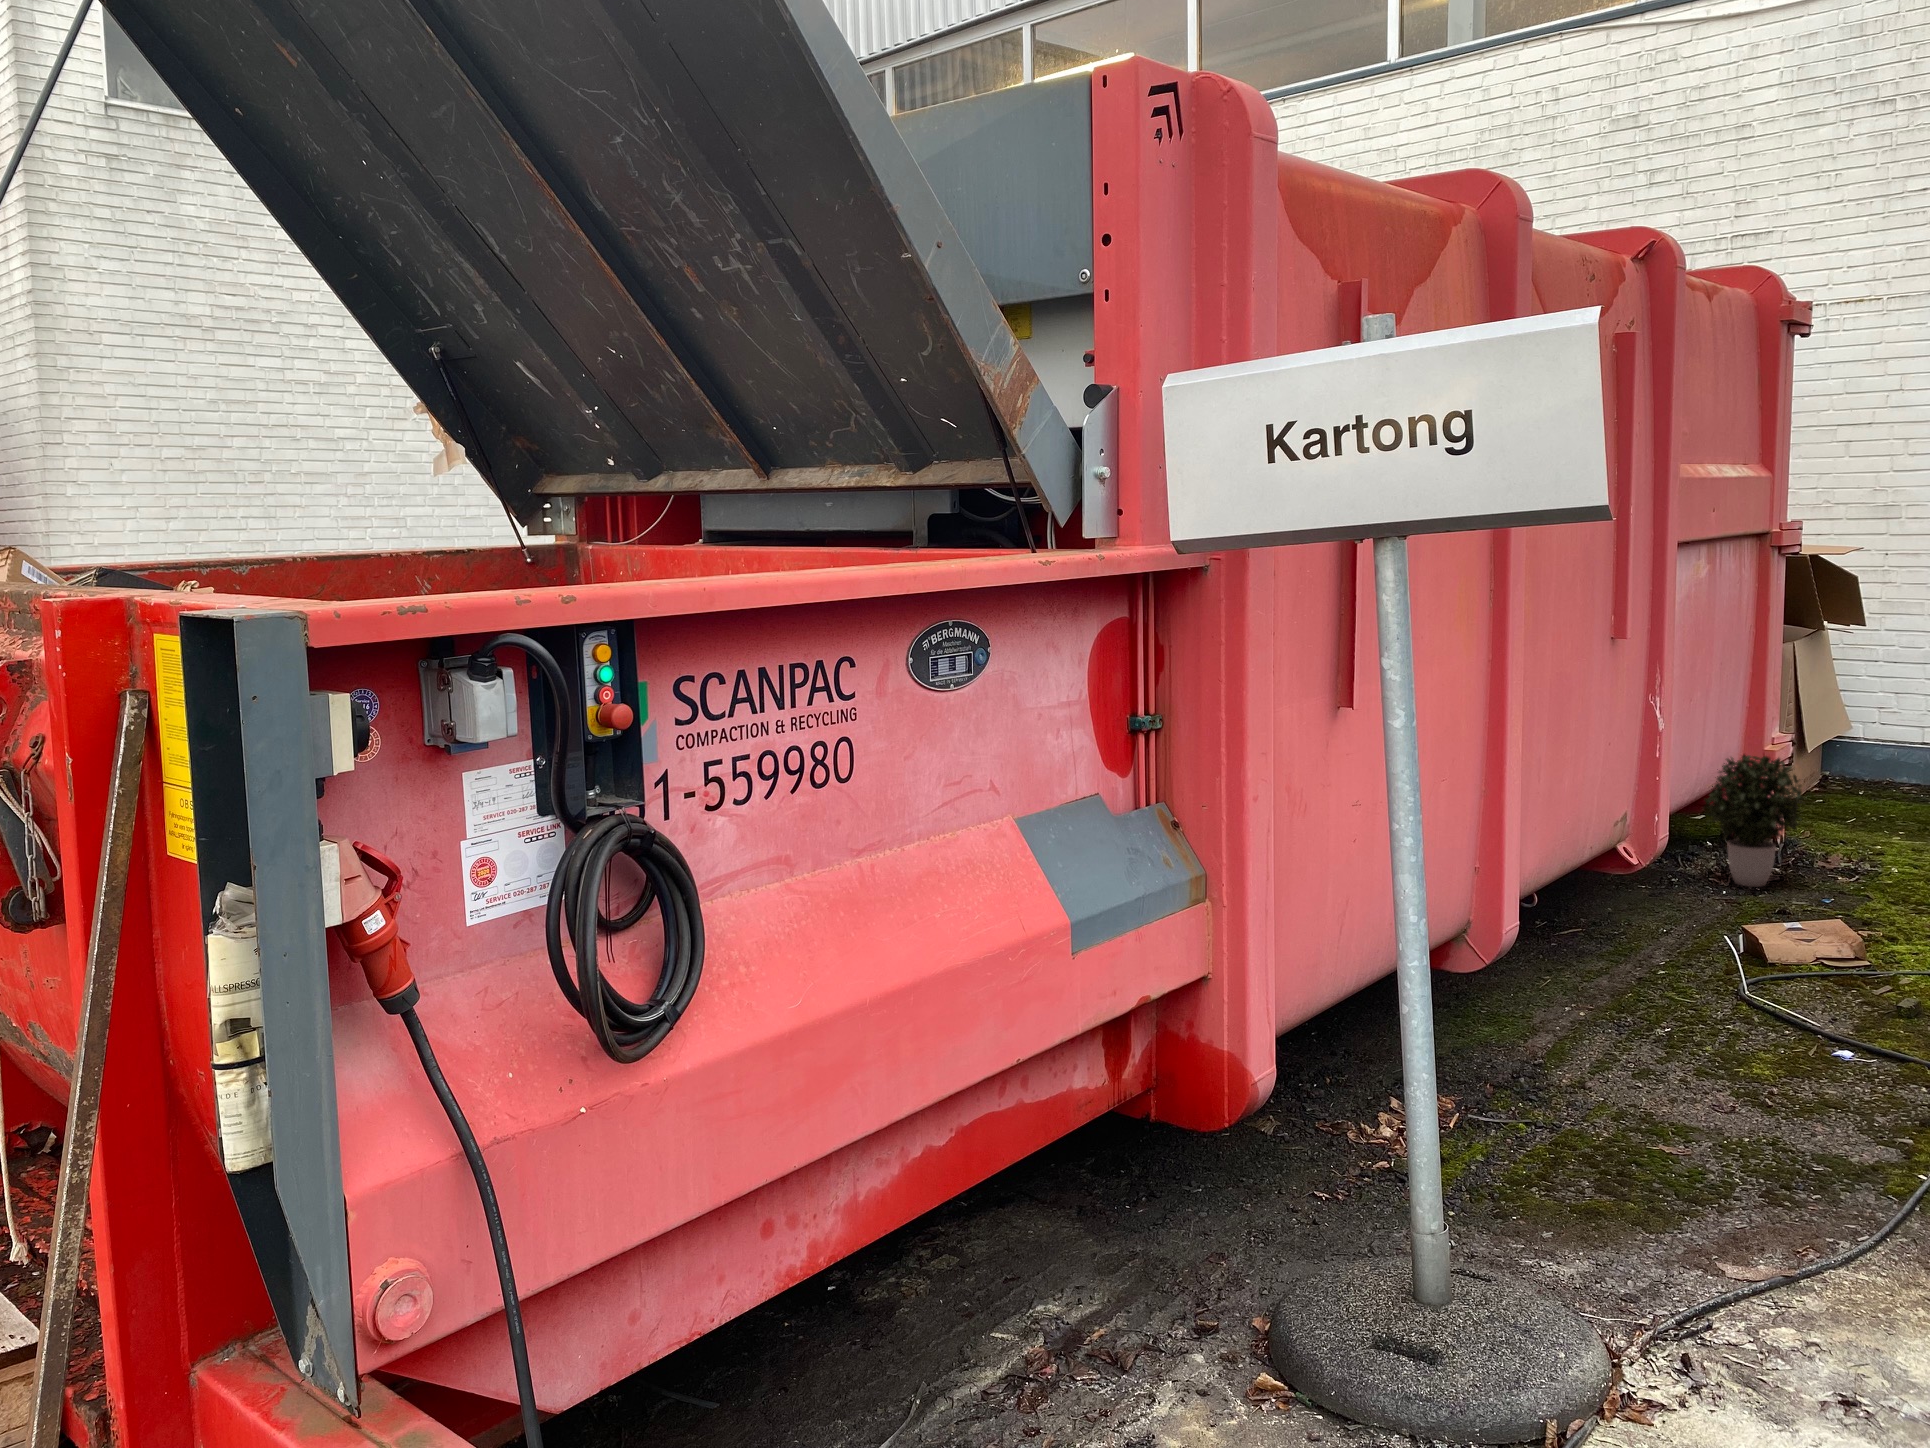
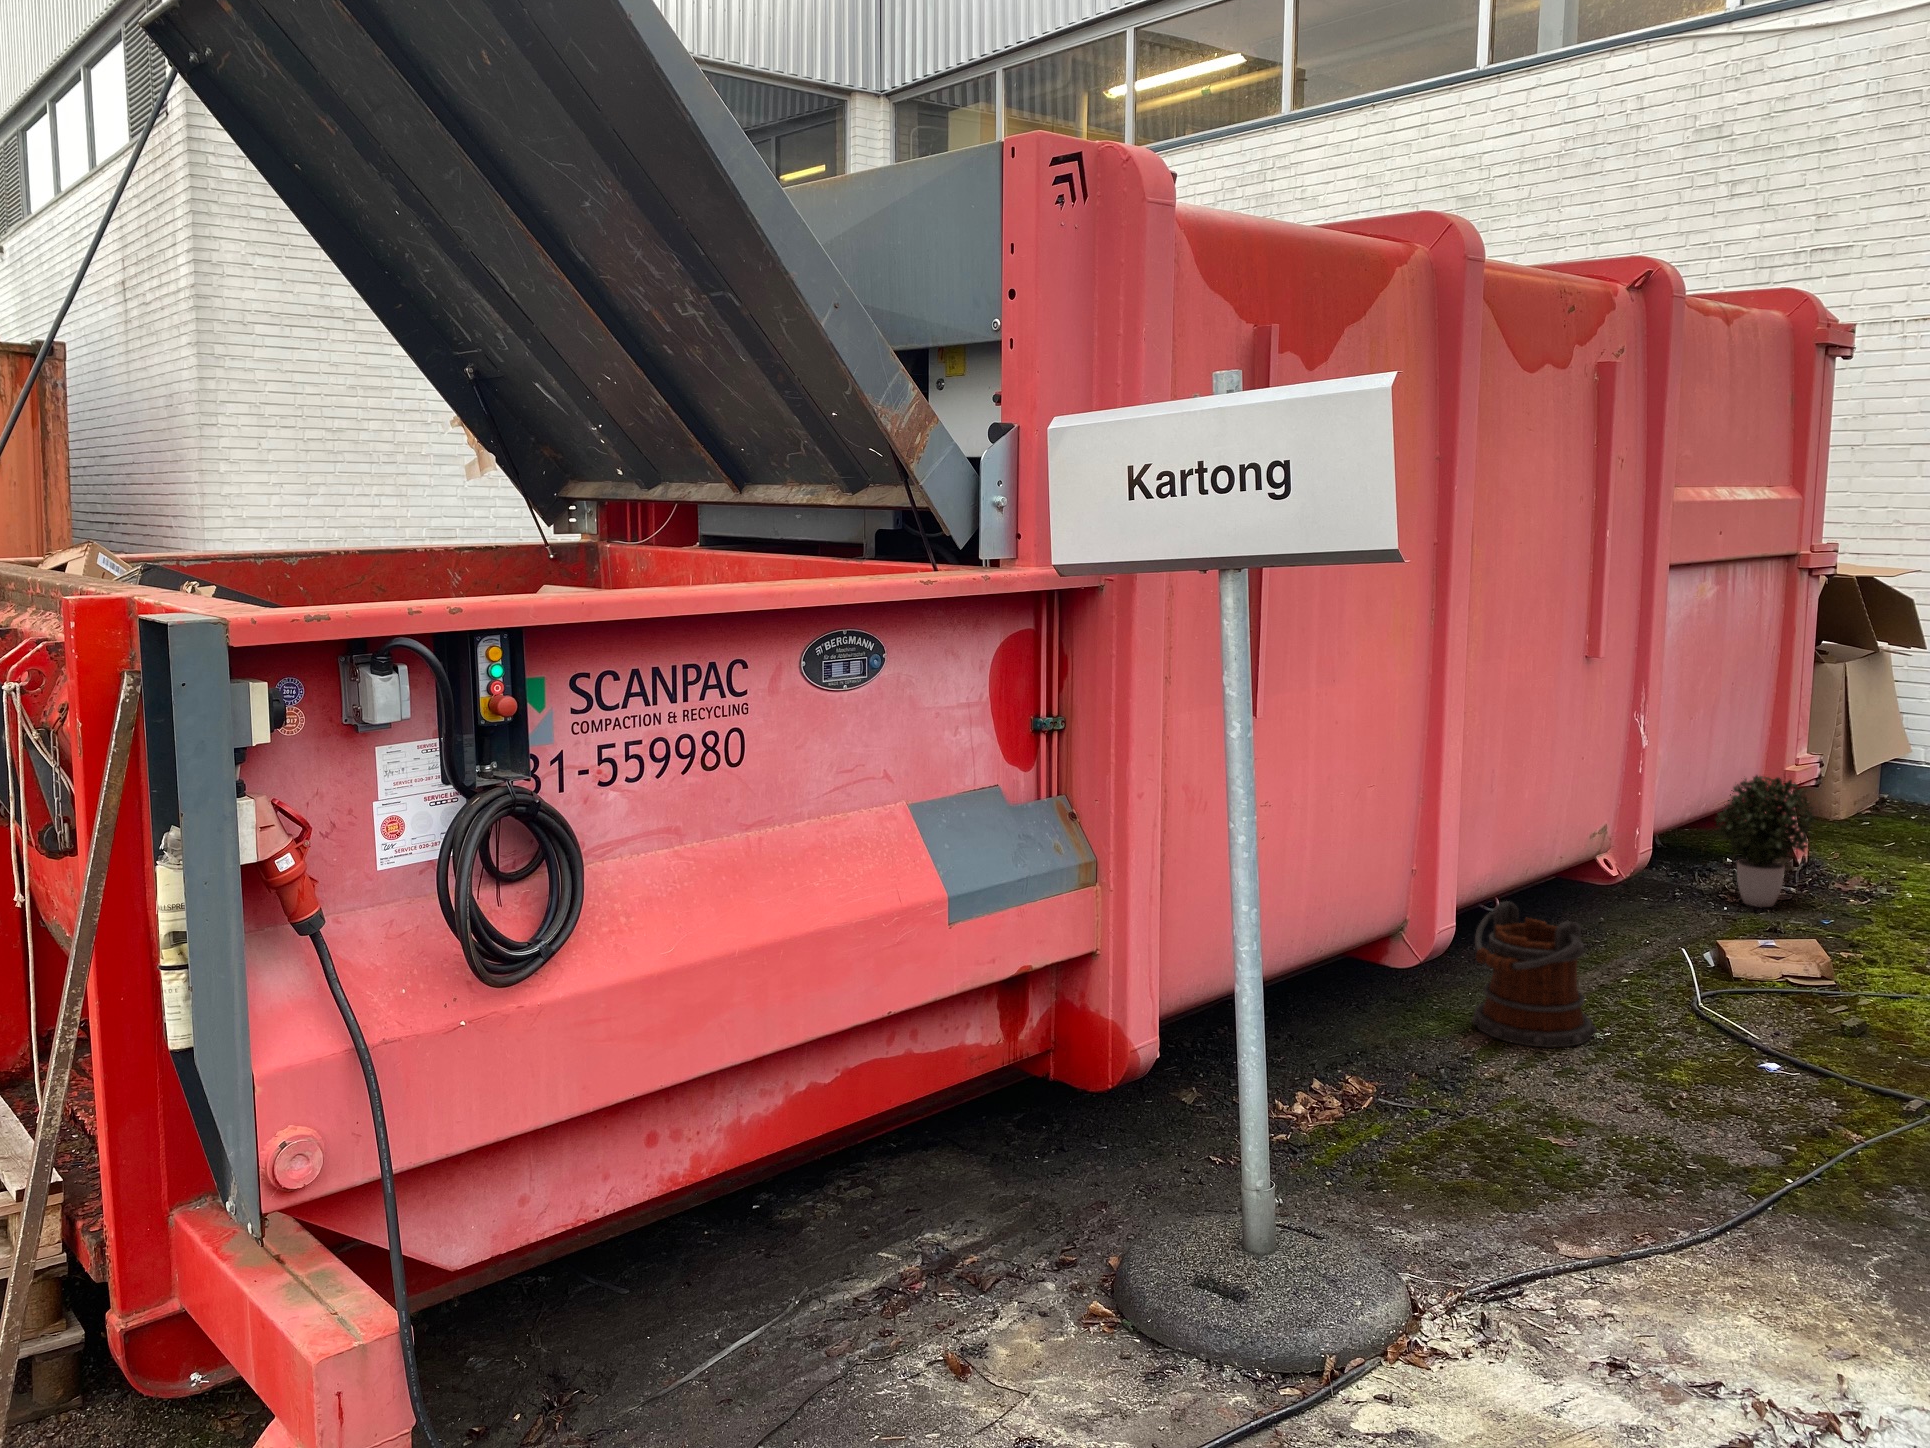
bucket: none [1525,894,1657,1045] -> present [1472,901,1597,1048]

